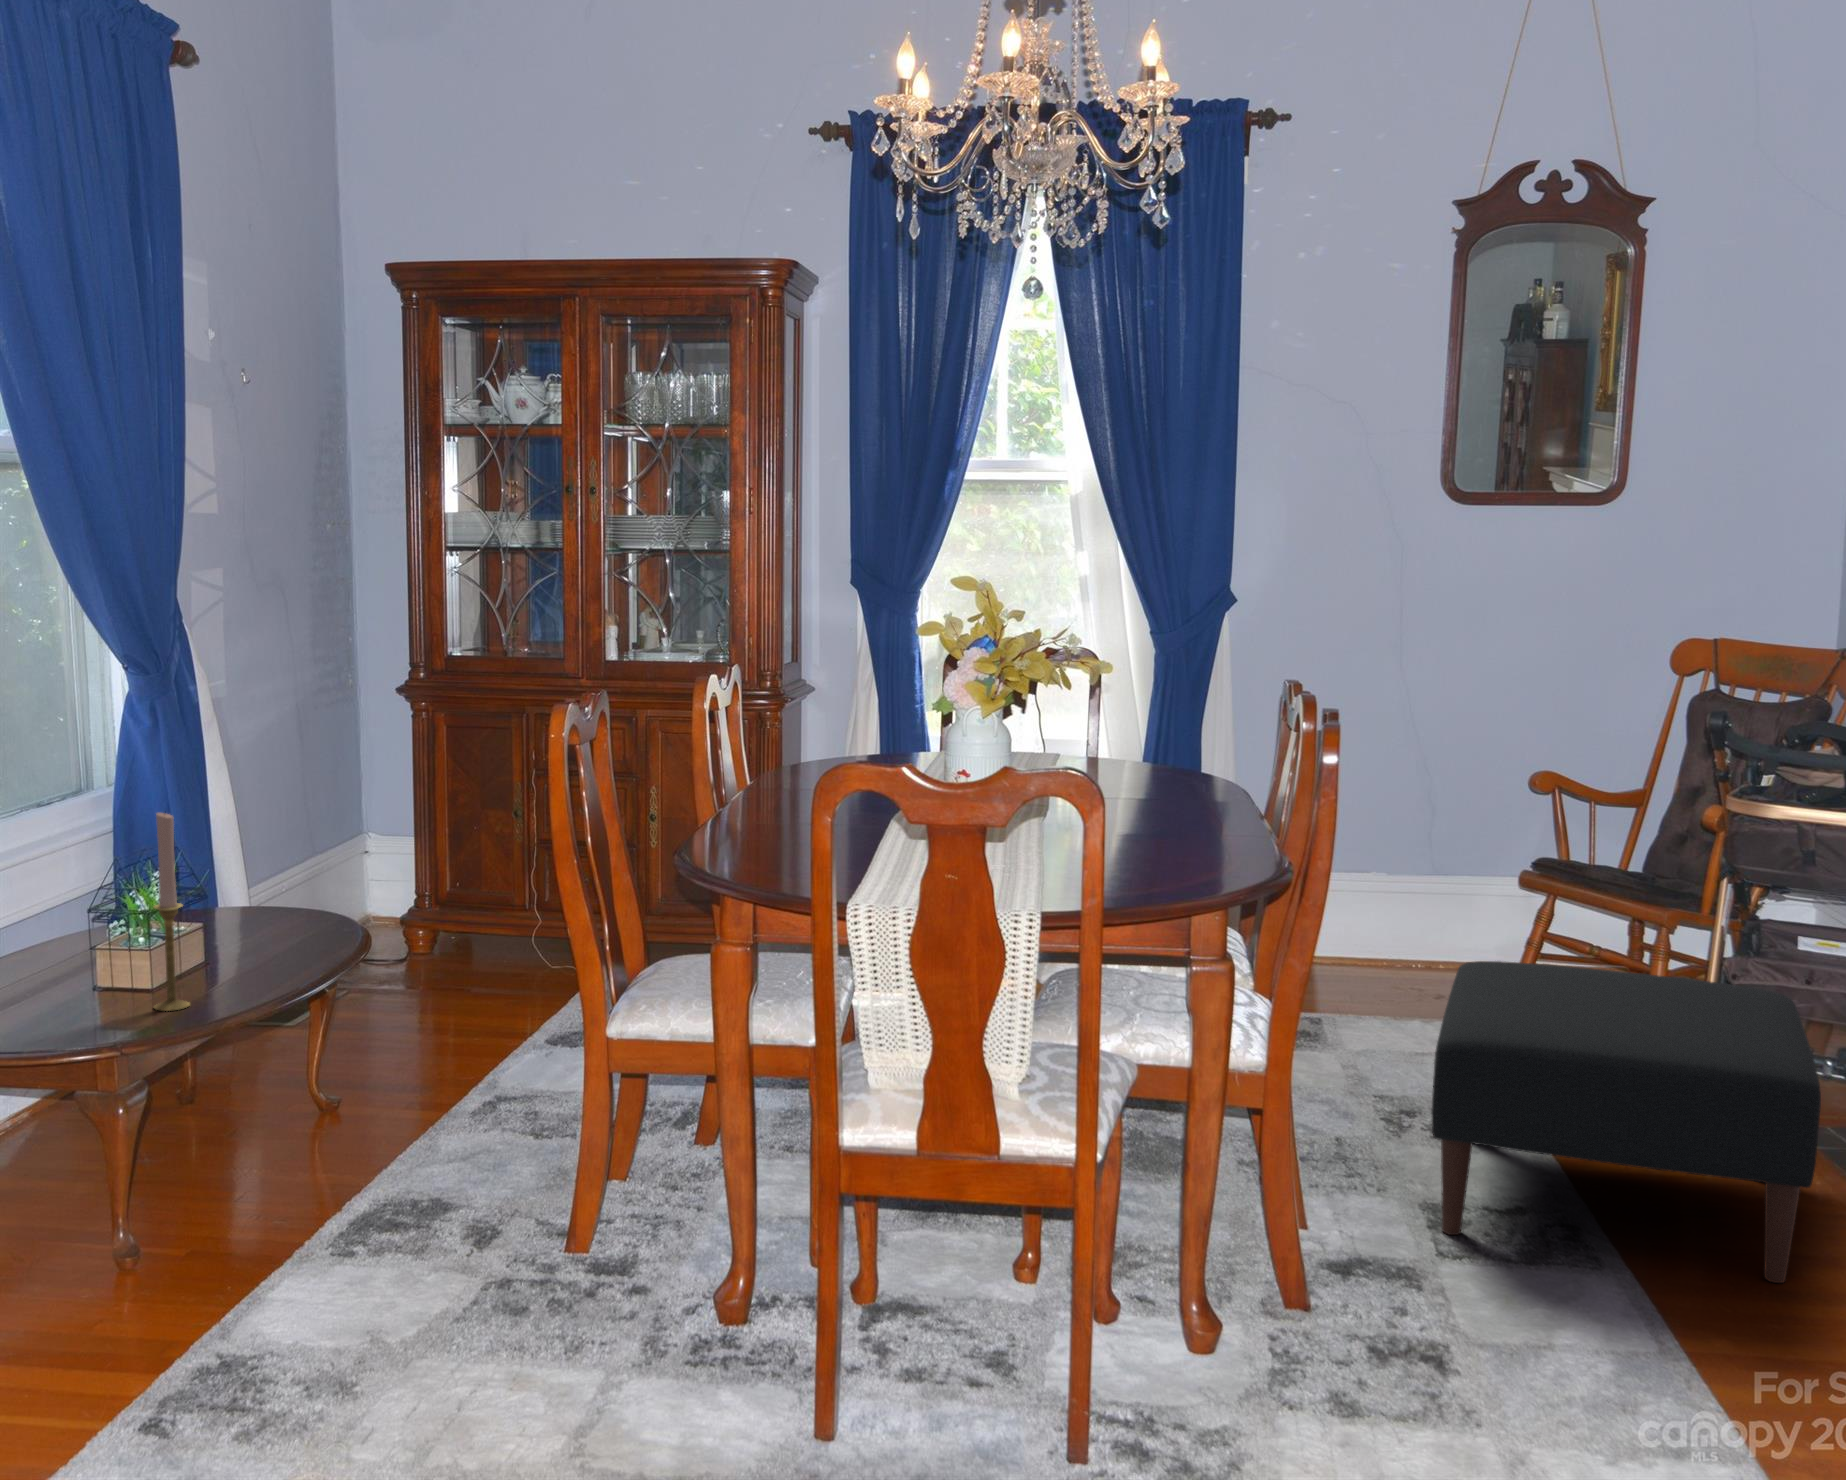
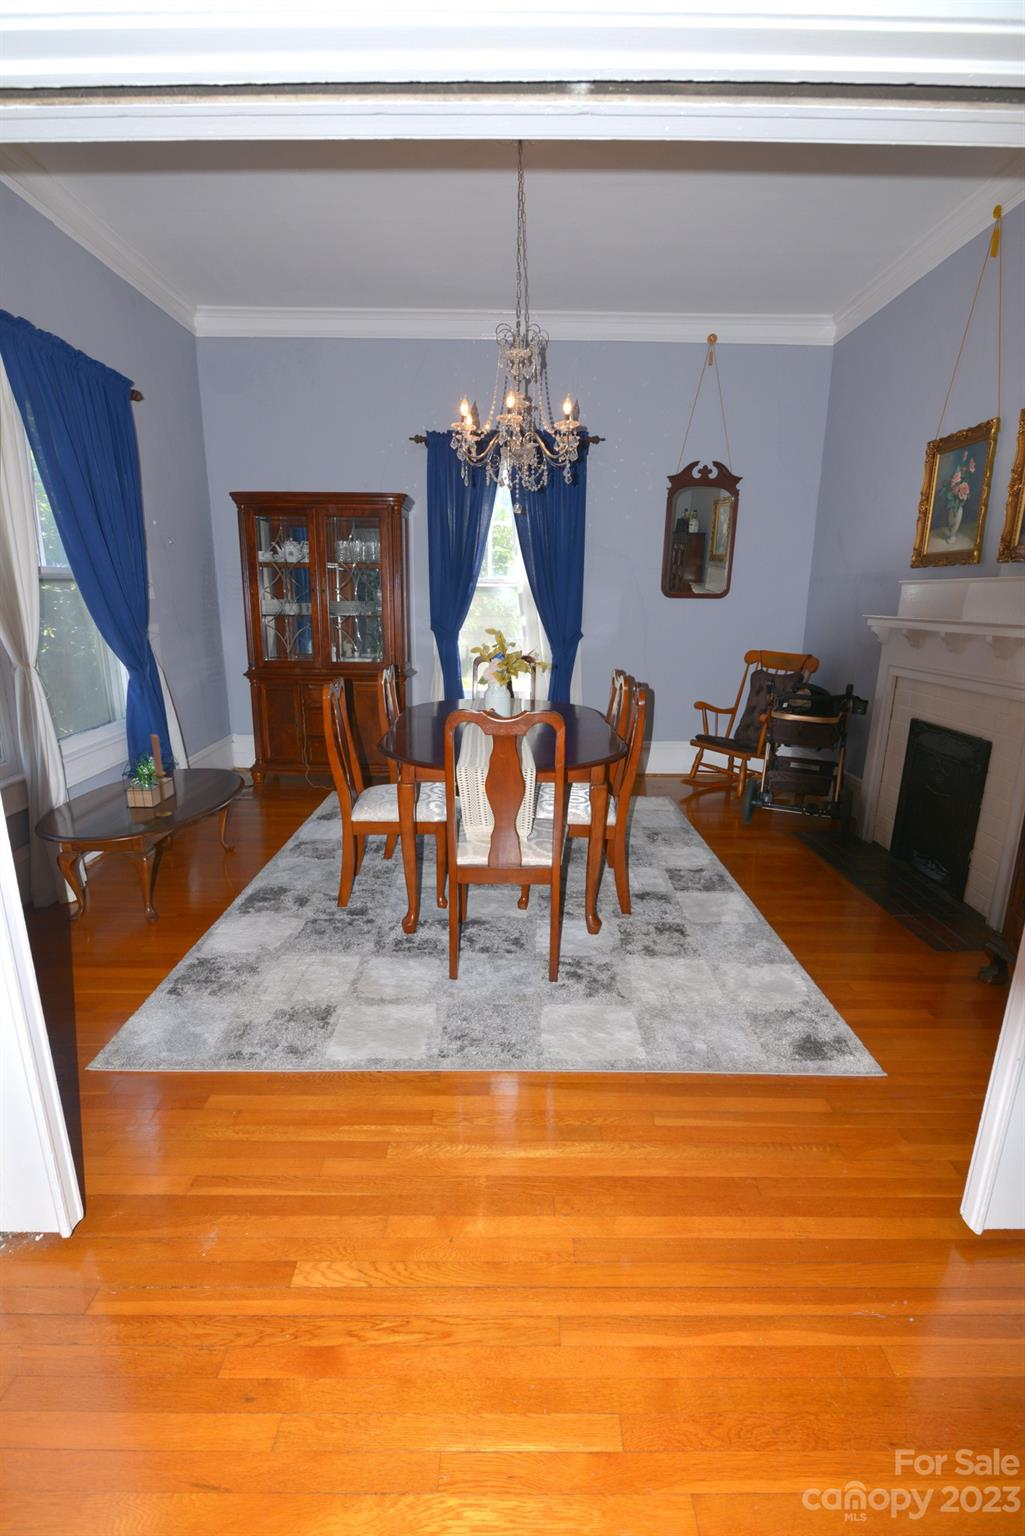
ottoman: present [1431,961,1821,1283] -> none [674,775,822,894]

